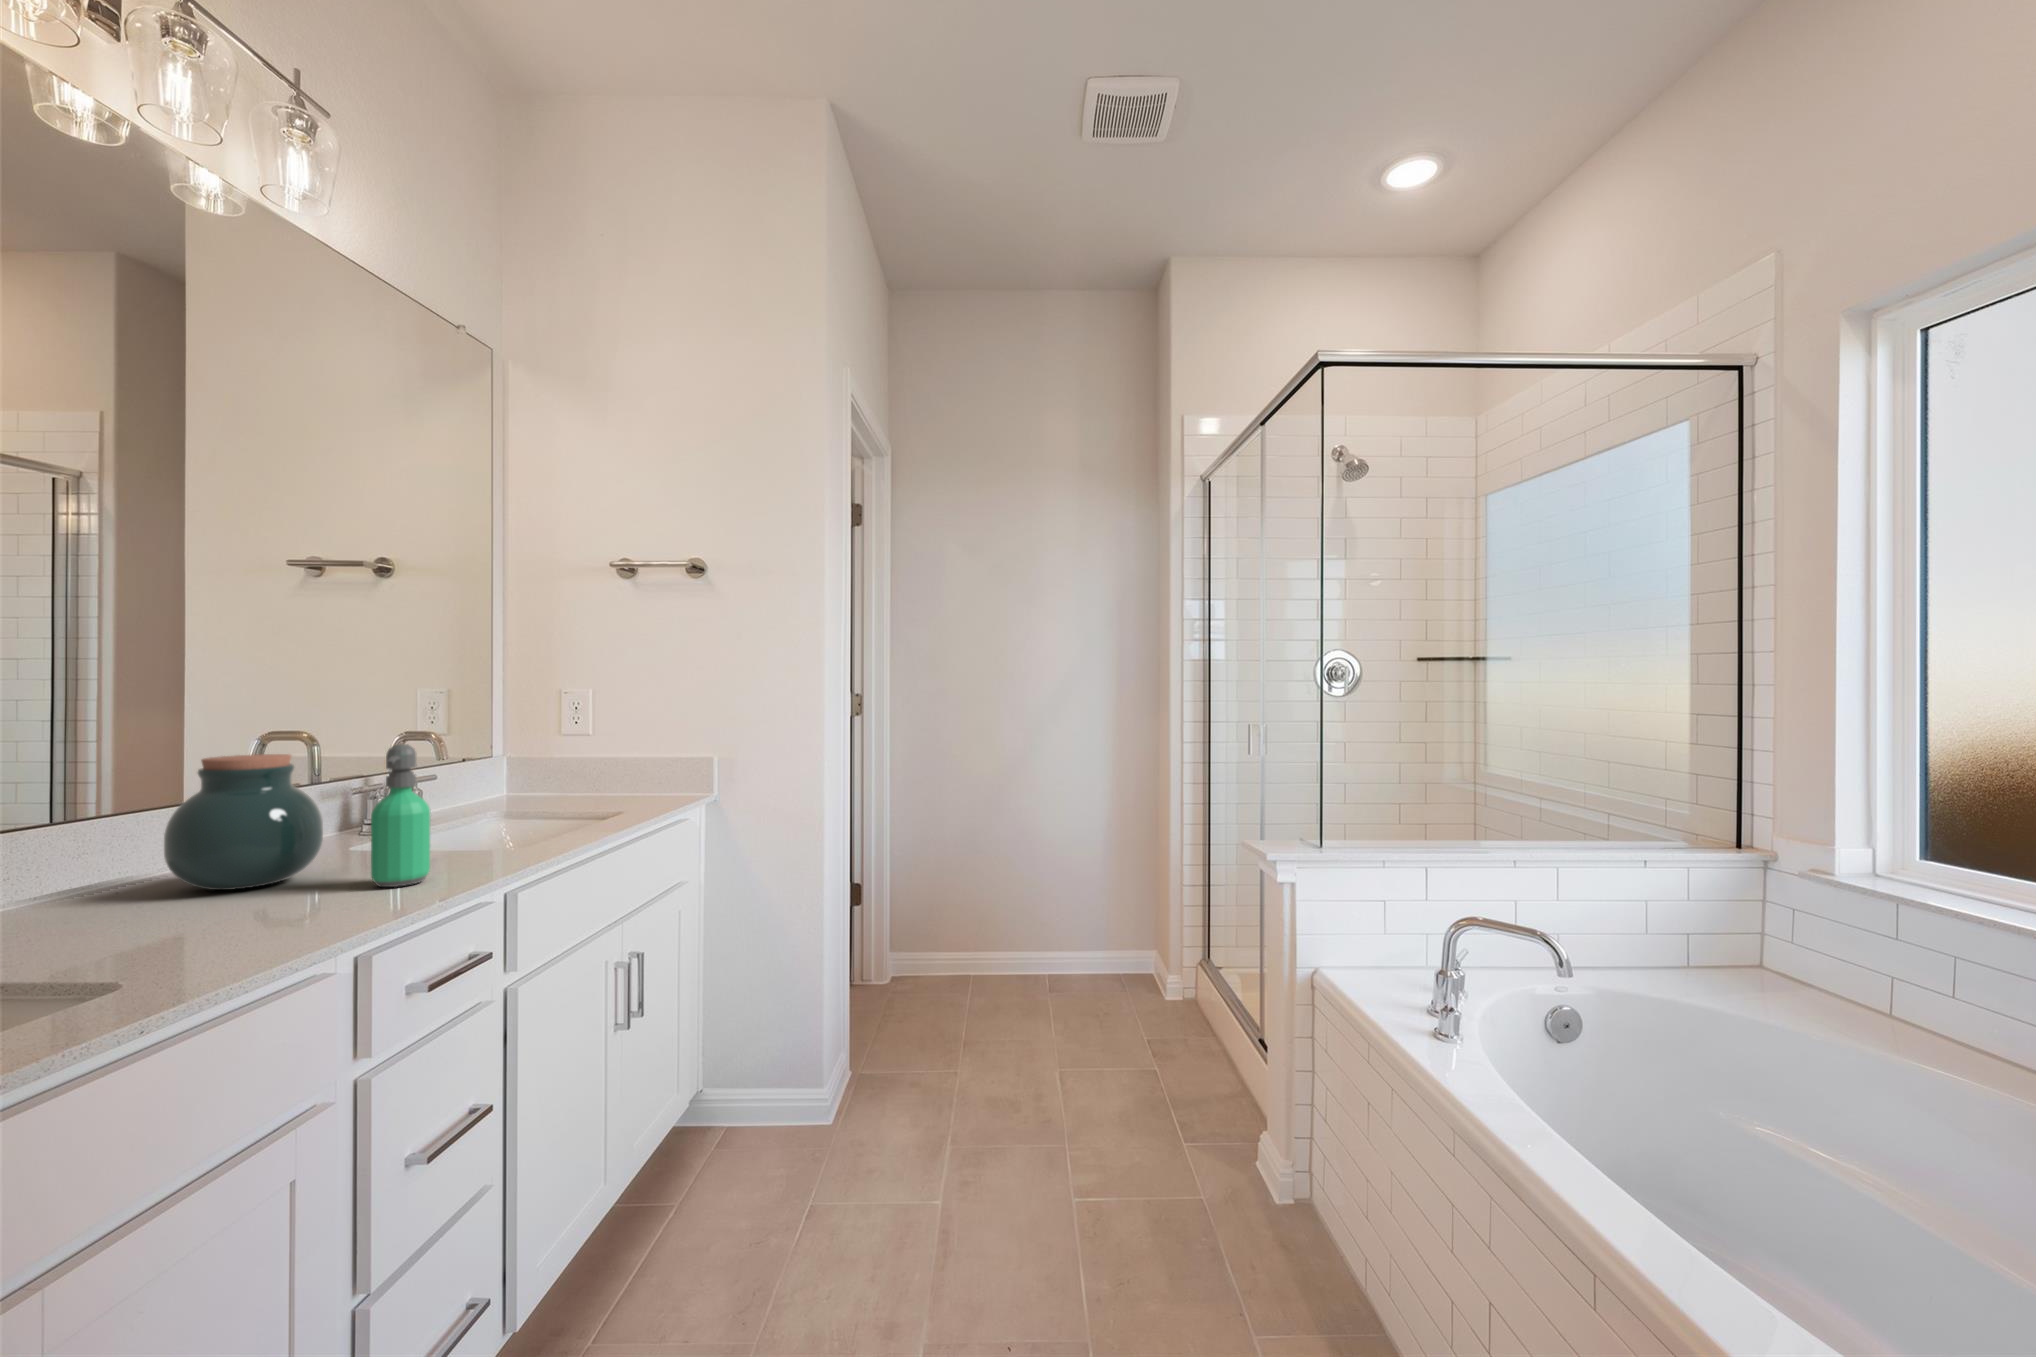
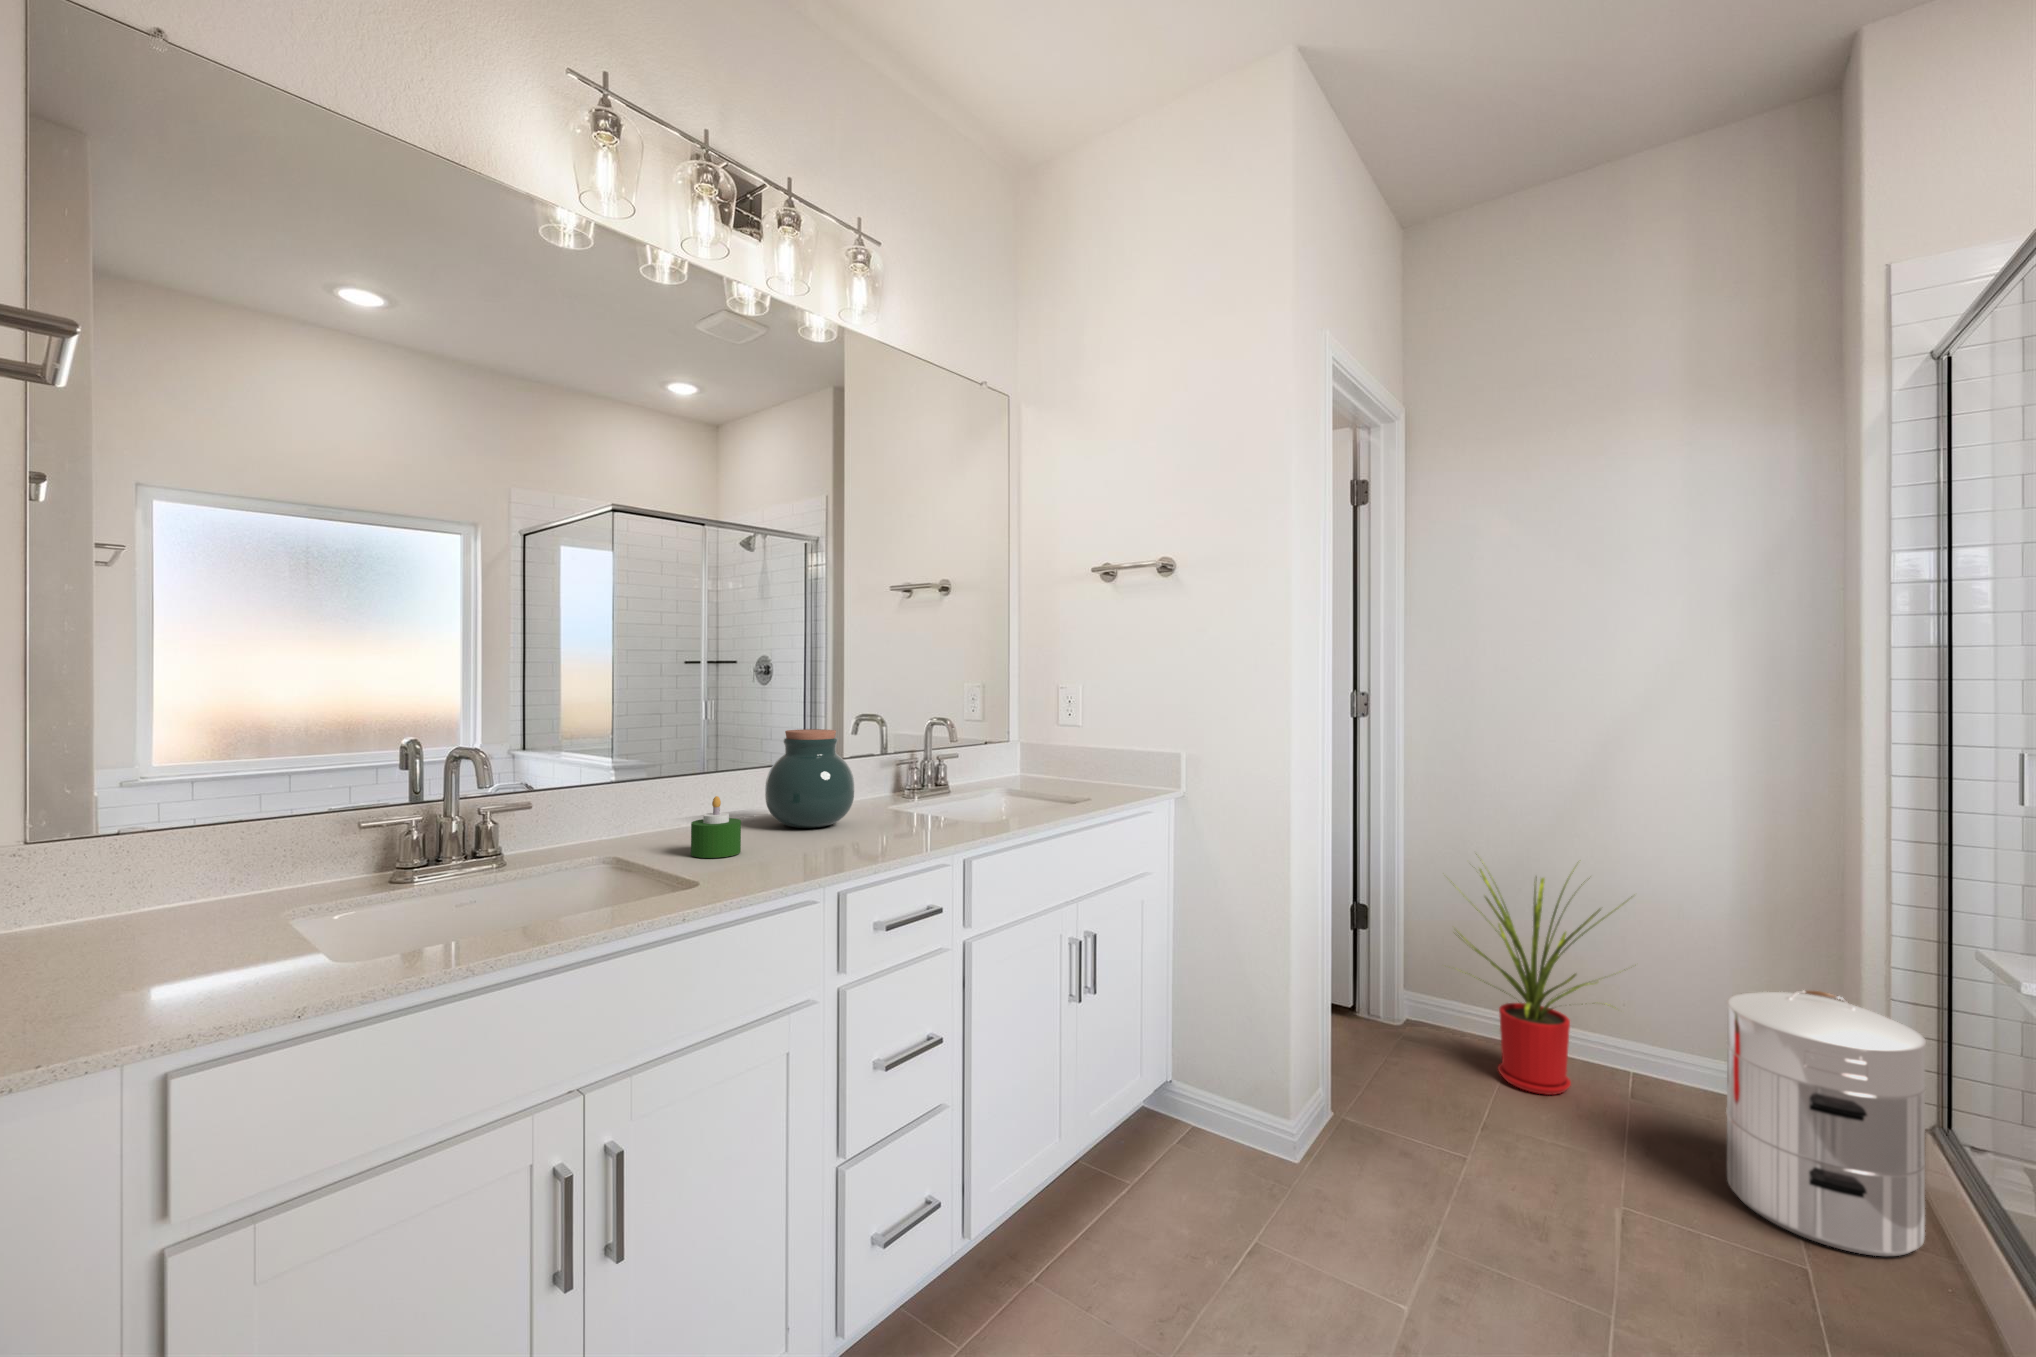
soap dispenser: present [371,744,430,887] -> none [871,726,911,841]
house plant: none [925,819,1059,1009] -> present [1451,869,1624,1095]
candle: none [65,859,166,953] -> present [691,796,741,858]
waste bin: none [1117,888,1215,1057] -> present [1726,990,1926,1256]

